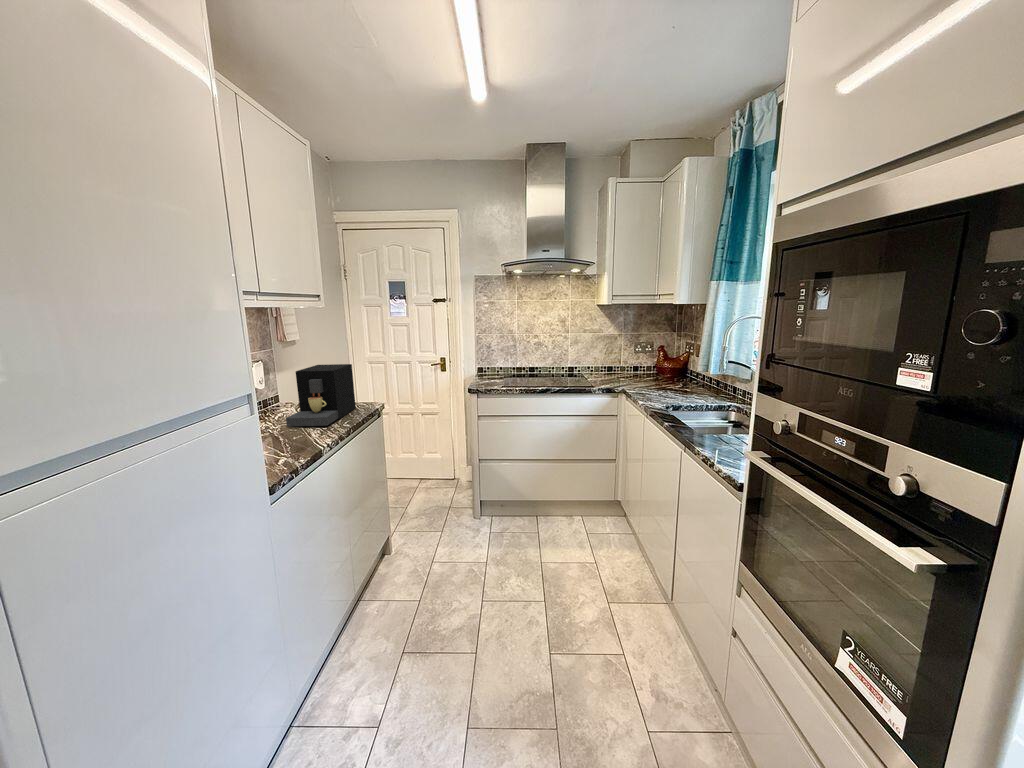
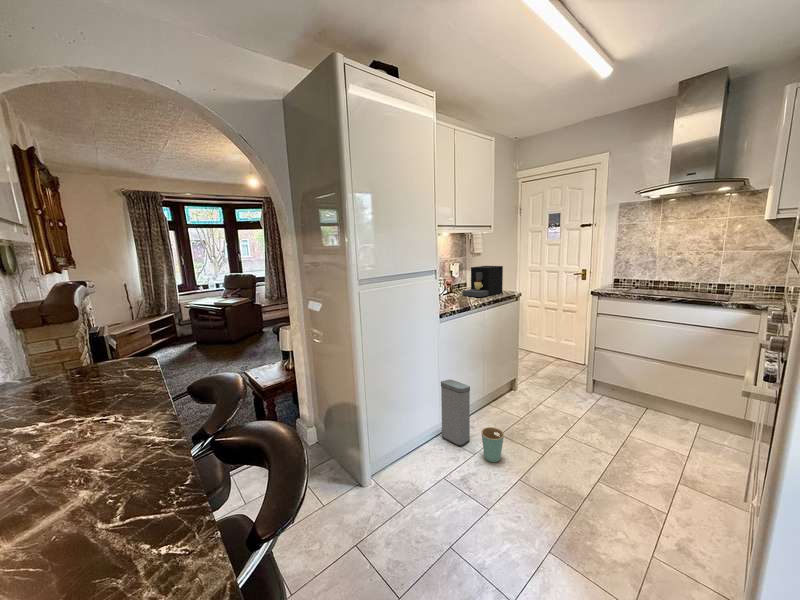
trash can: none [290,613,438,748] -> present [441,380,504,462]

